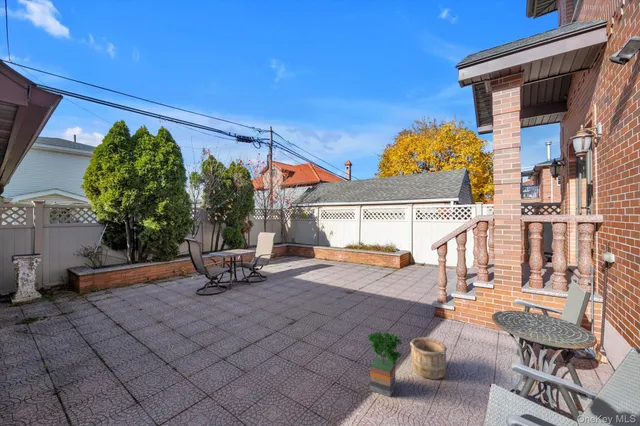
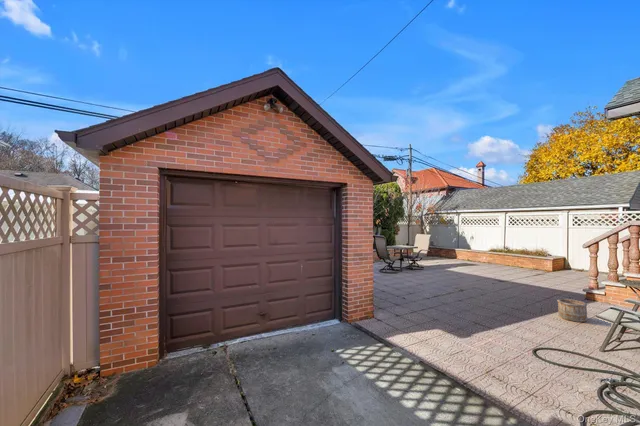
potted tree: present [368,332,402,397] -> none [524,286,550,322]

